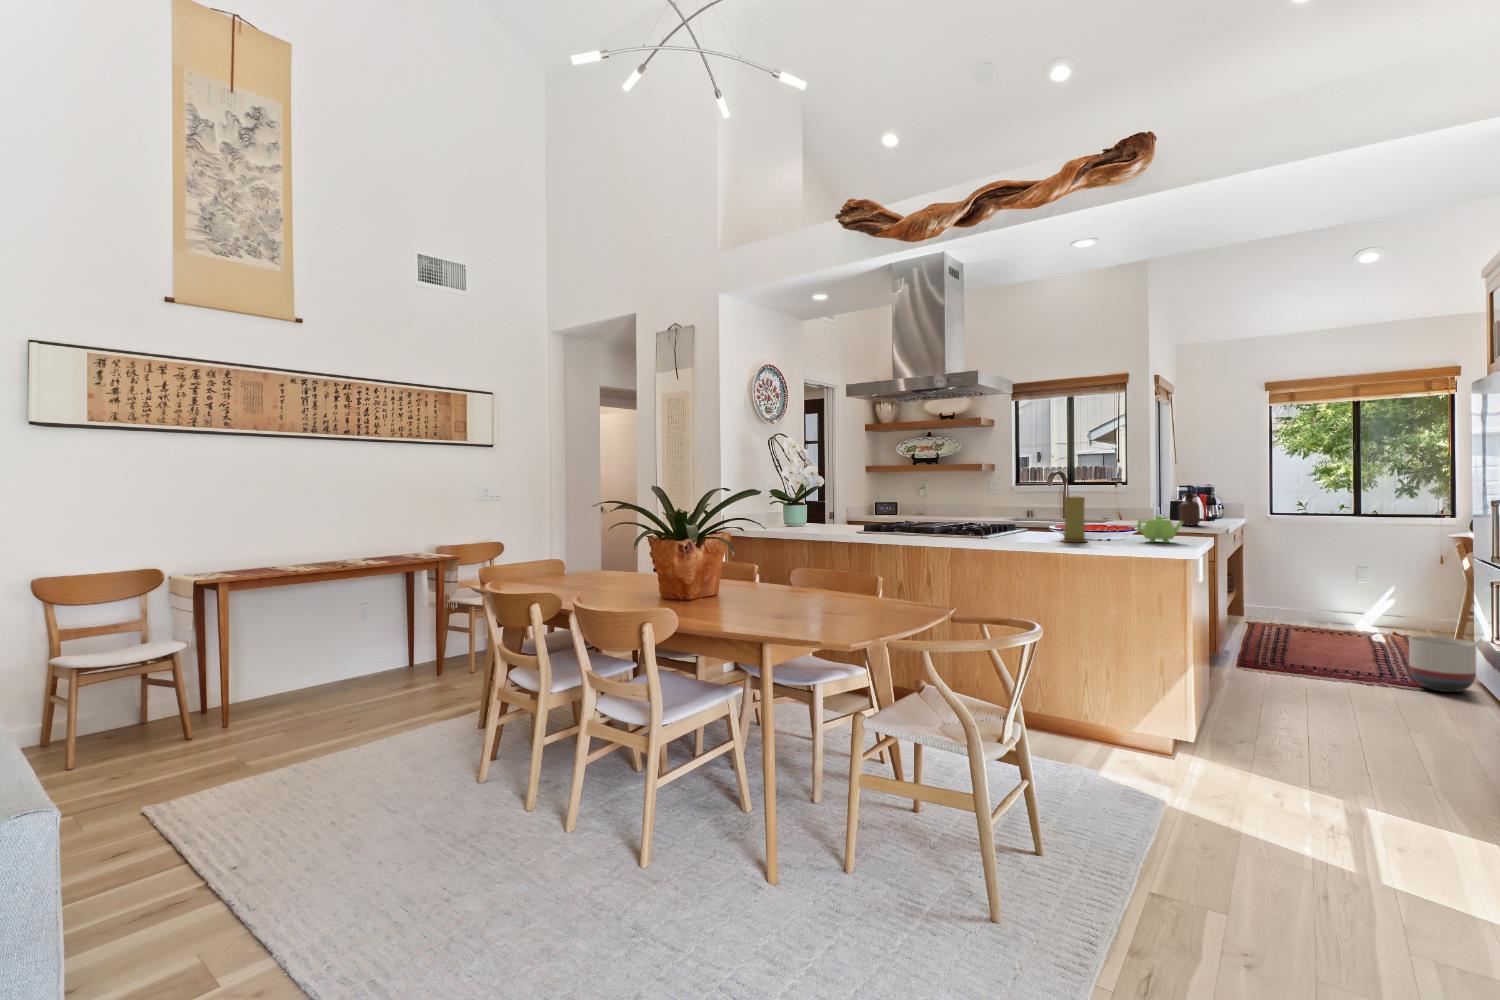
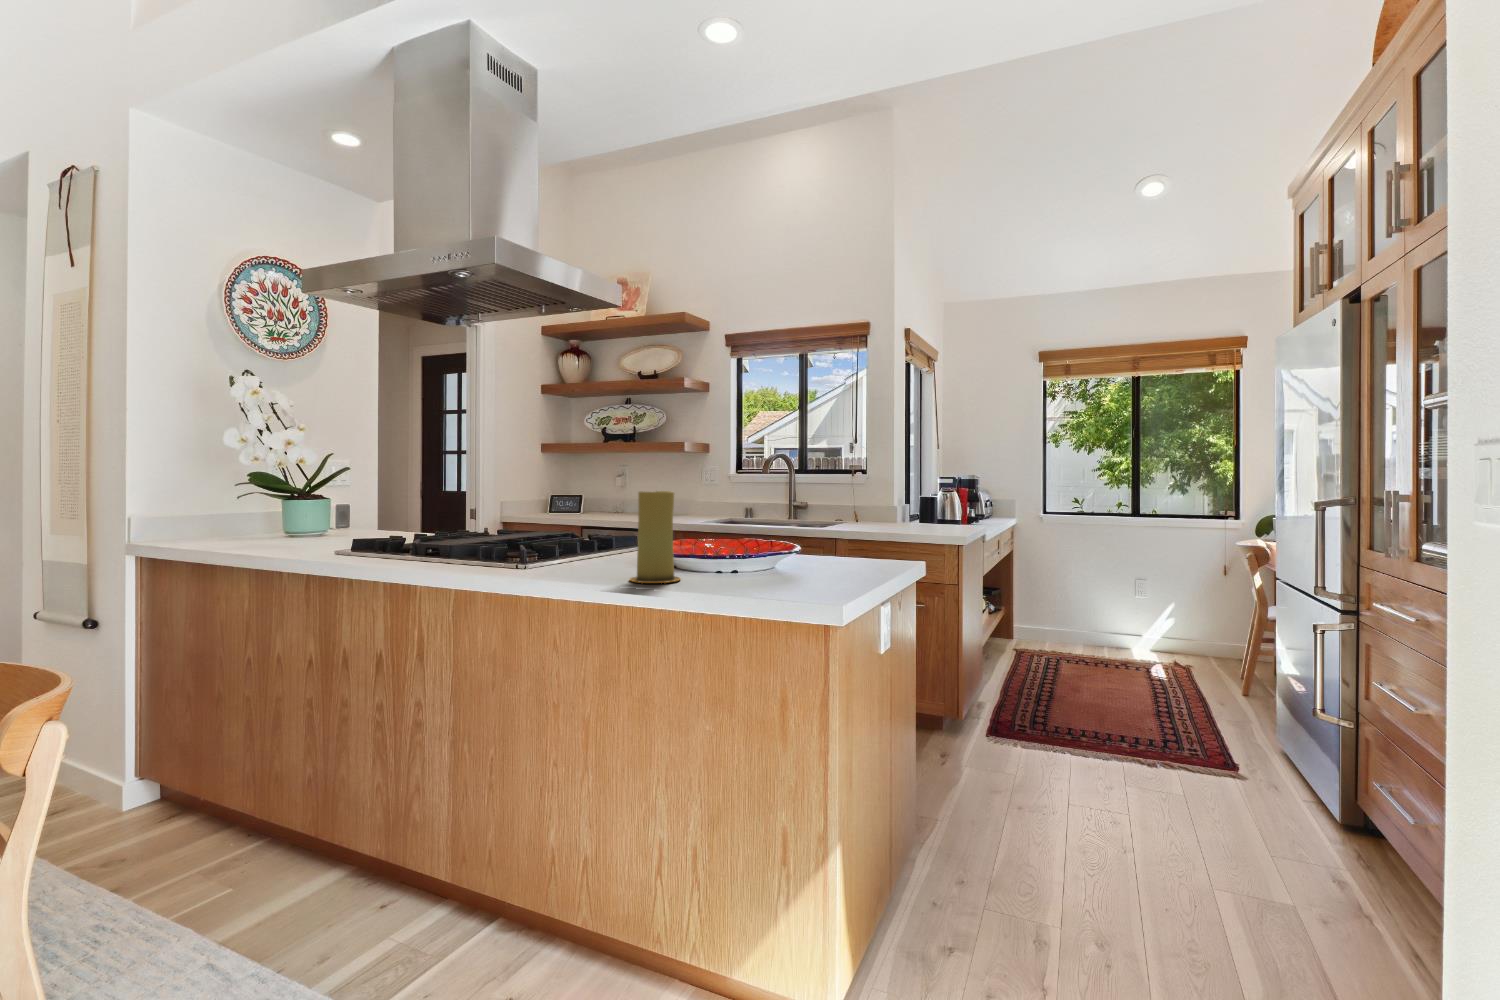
soap dispenser: present [1179,485,1200,525] -> none [918,477,944,534]
teapot: present [1137,516,1183,543] -> none [772,530,851,584]
planter: present [1409,636,1476,692] -> none [1198,690,1281,773]

